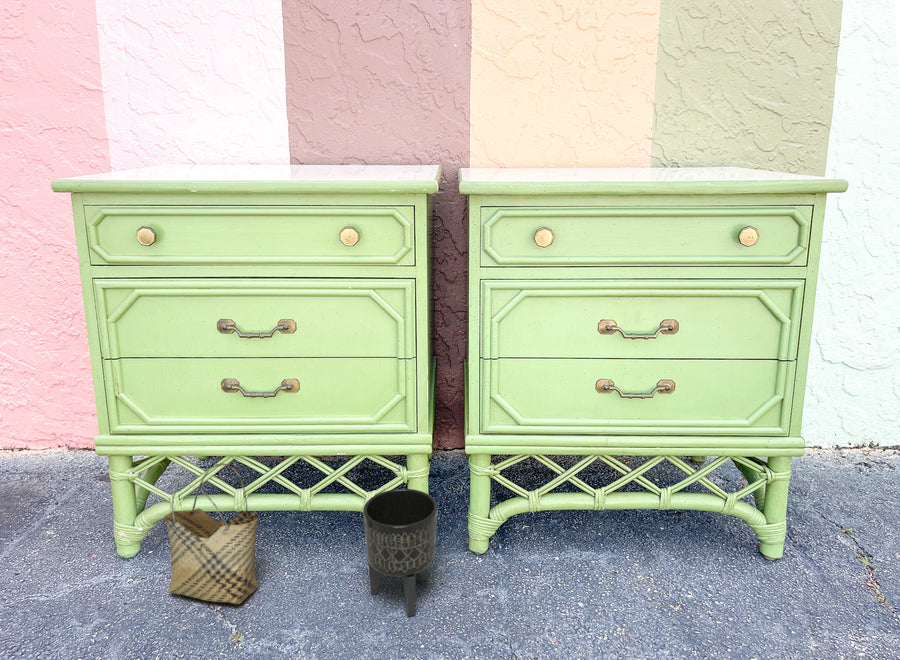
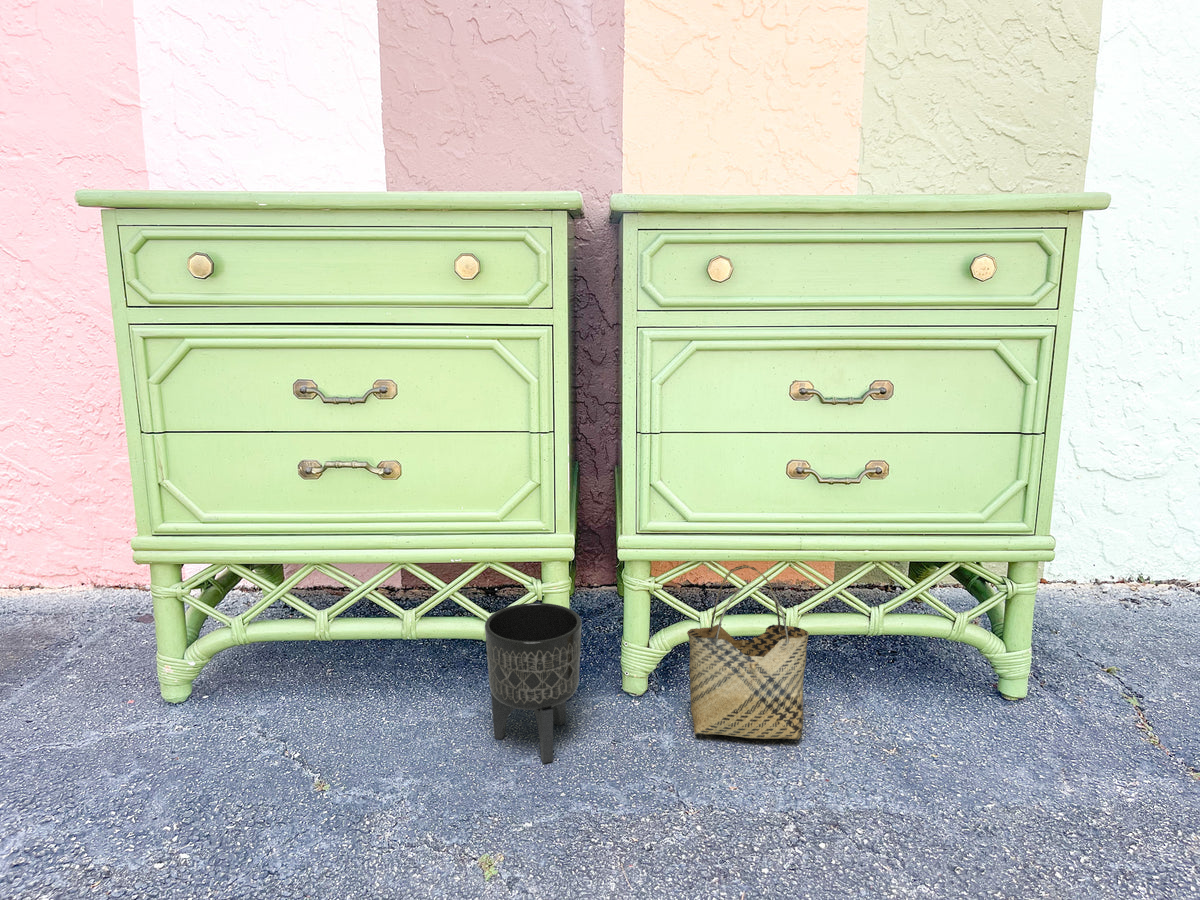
woven basket: present [164,463,258,604] -> present [687,565,809,739]

